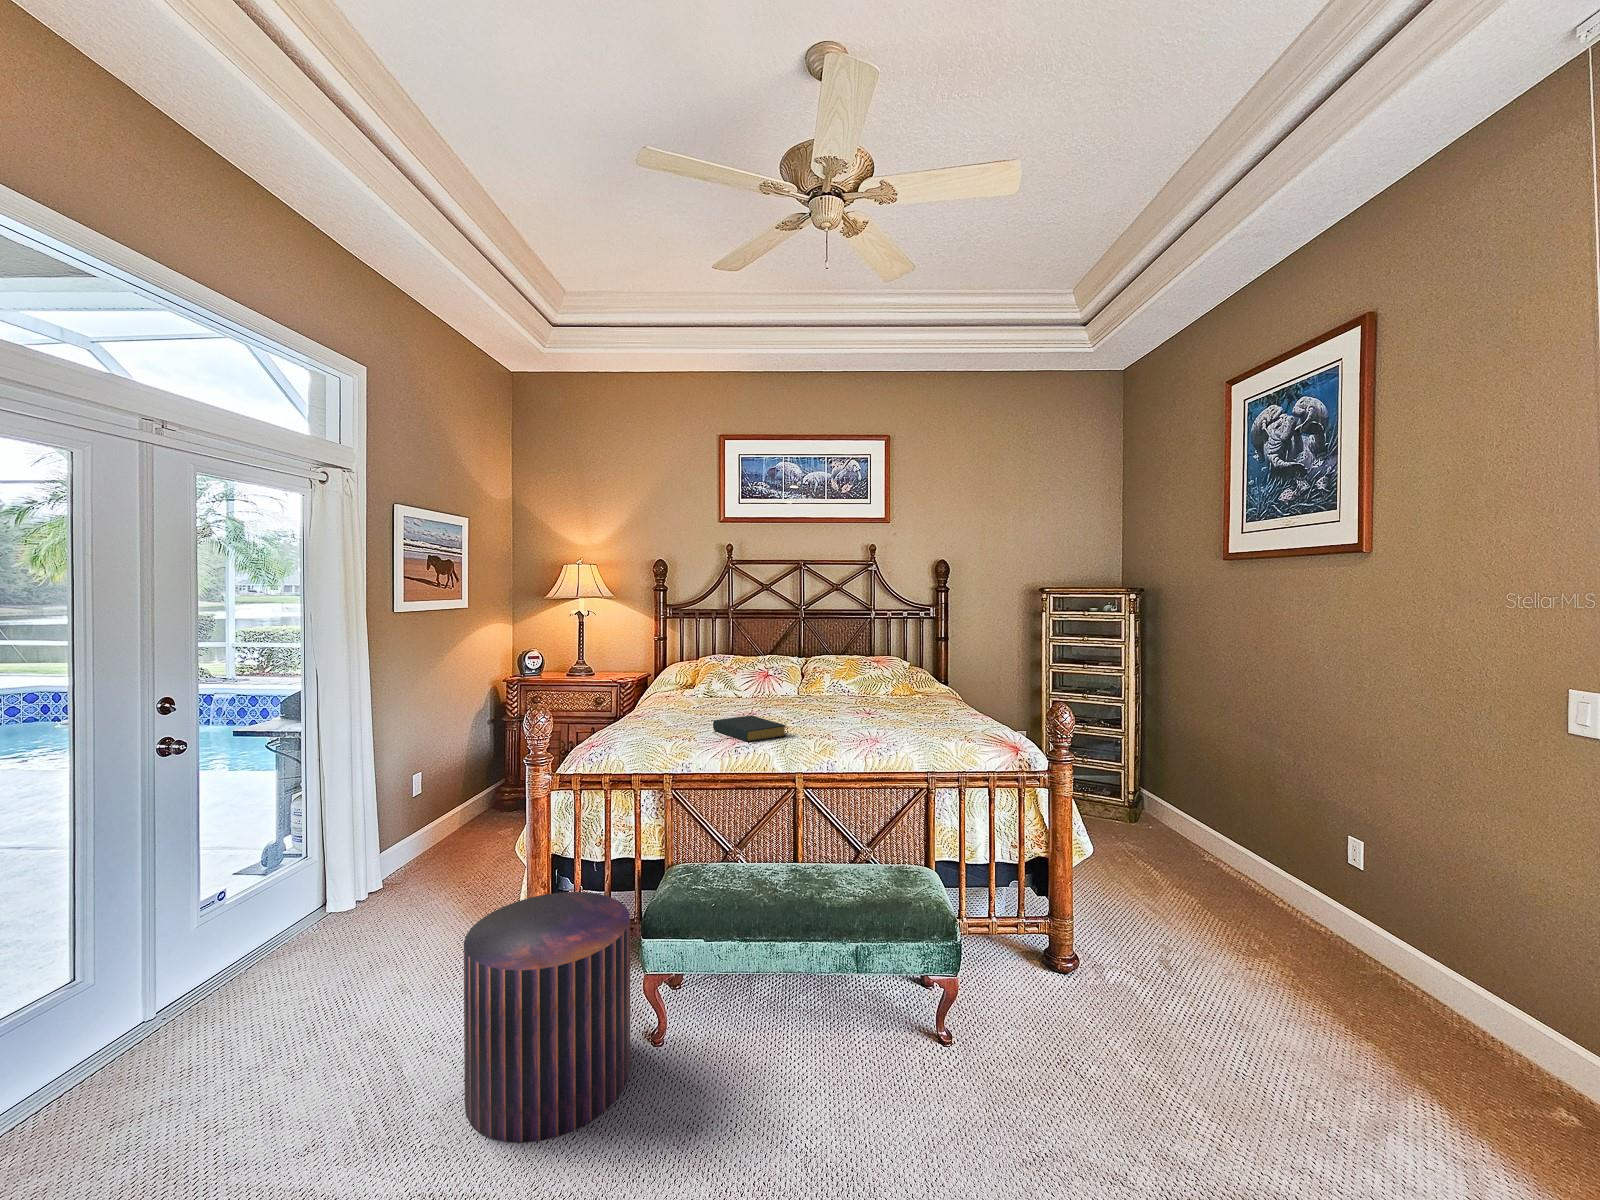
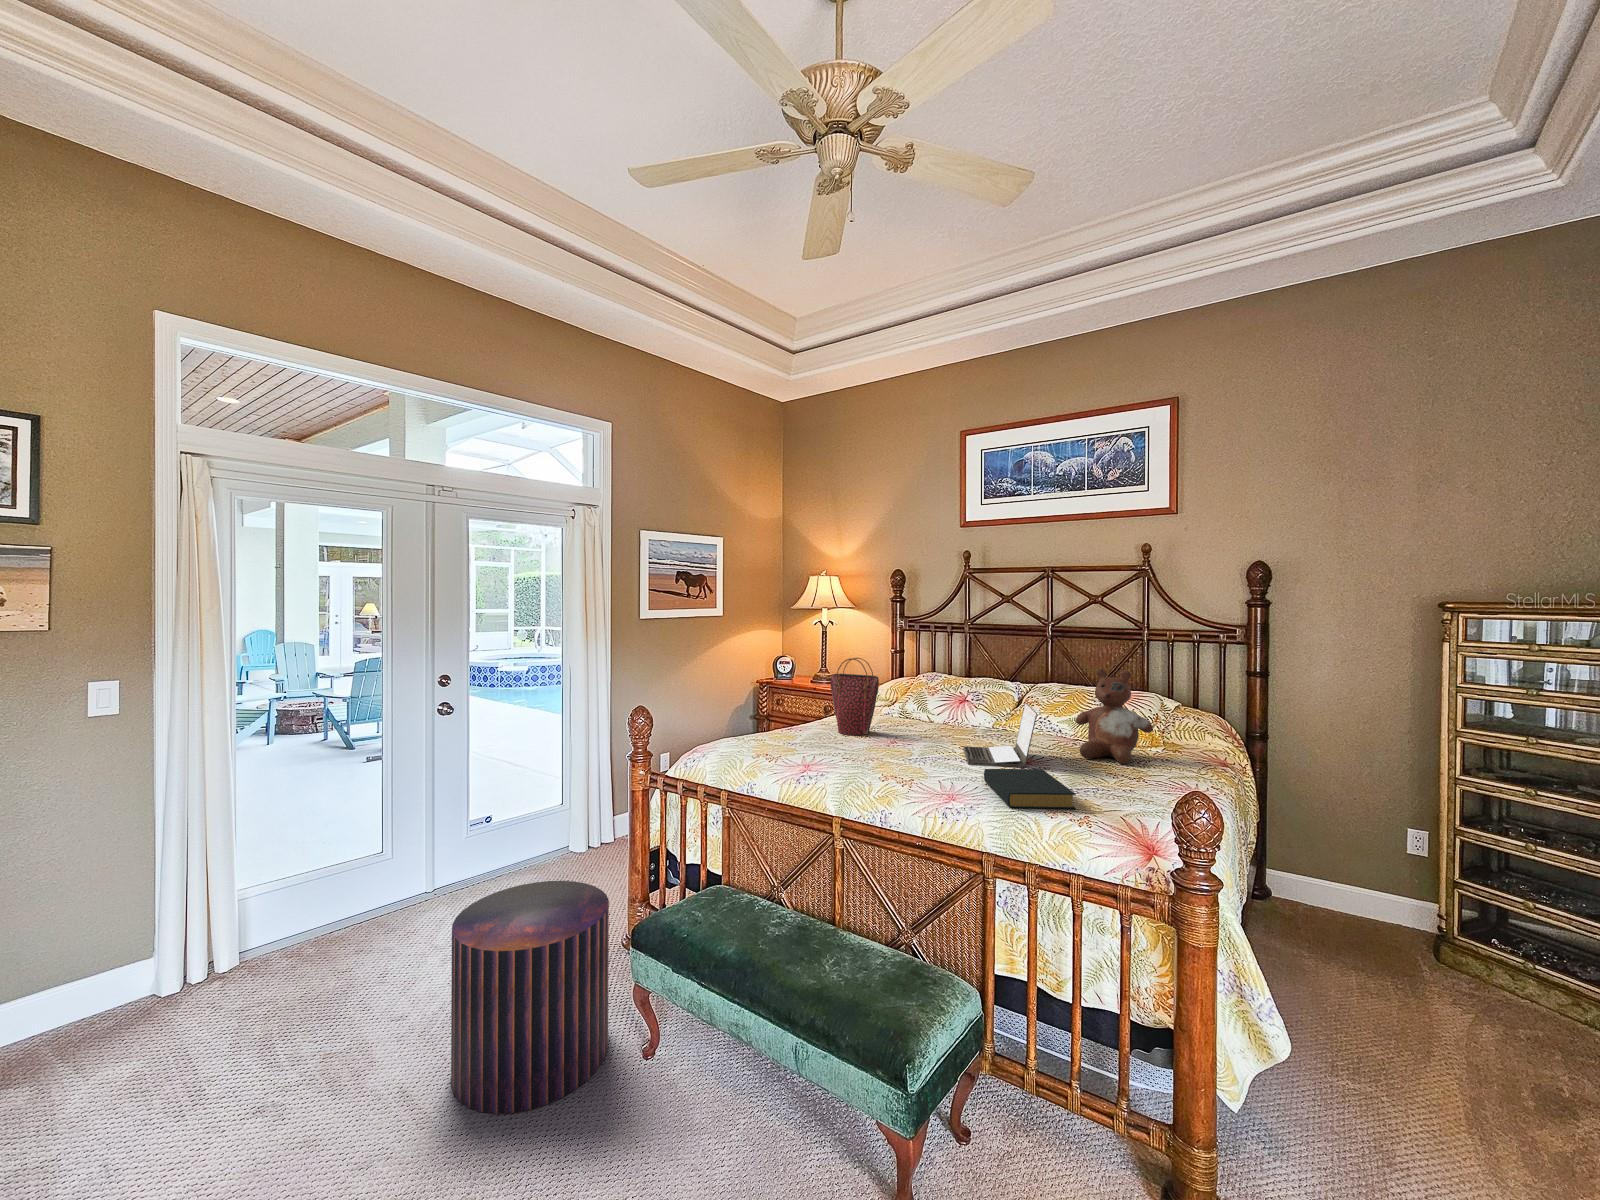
stuffed bear: none [875,641,927,708] -> present [1076,669,1153,764]
handbag: none [677,643,725,715] -> present [830,658,879,735]
laptop: none [809,670,879,722] -> present [963,702,1037,767]
hardback book: present [713,715,787,742] -> present [984,769,1076,809]

